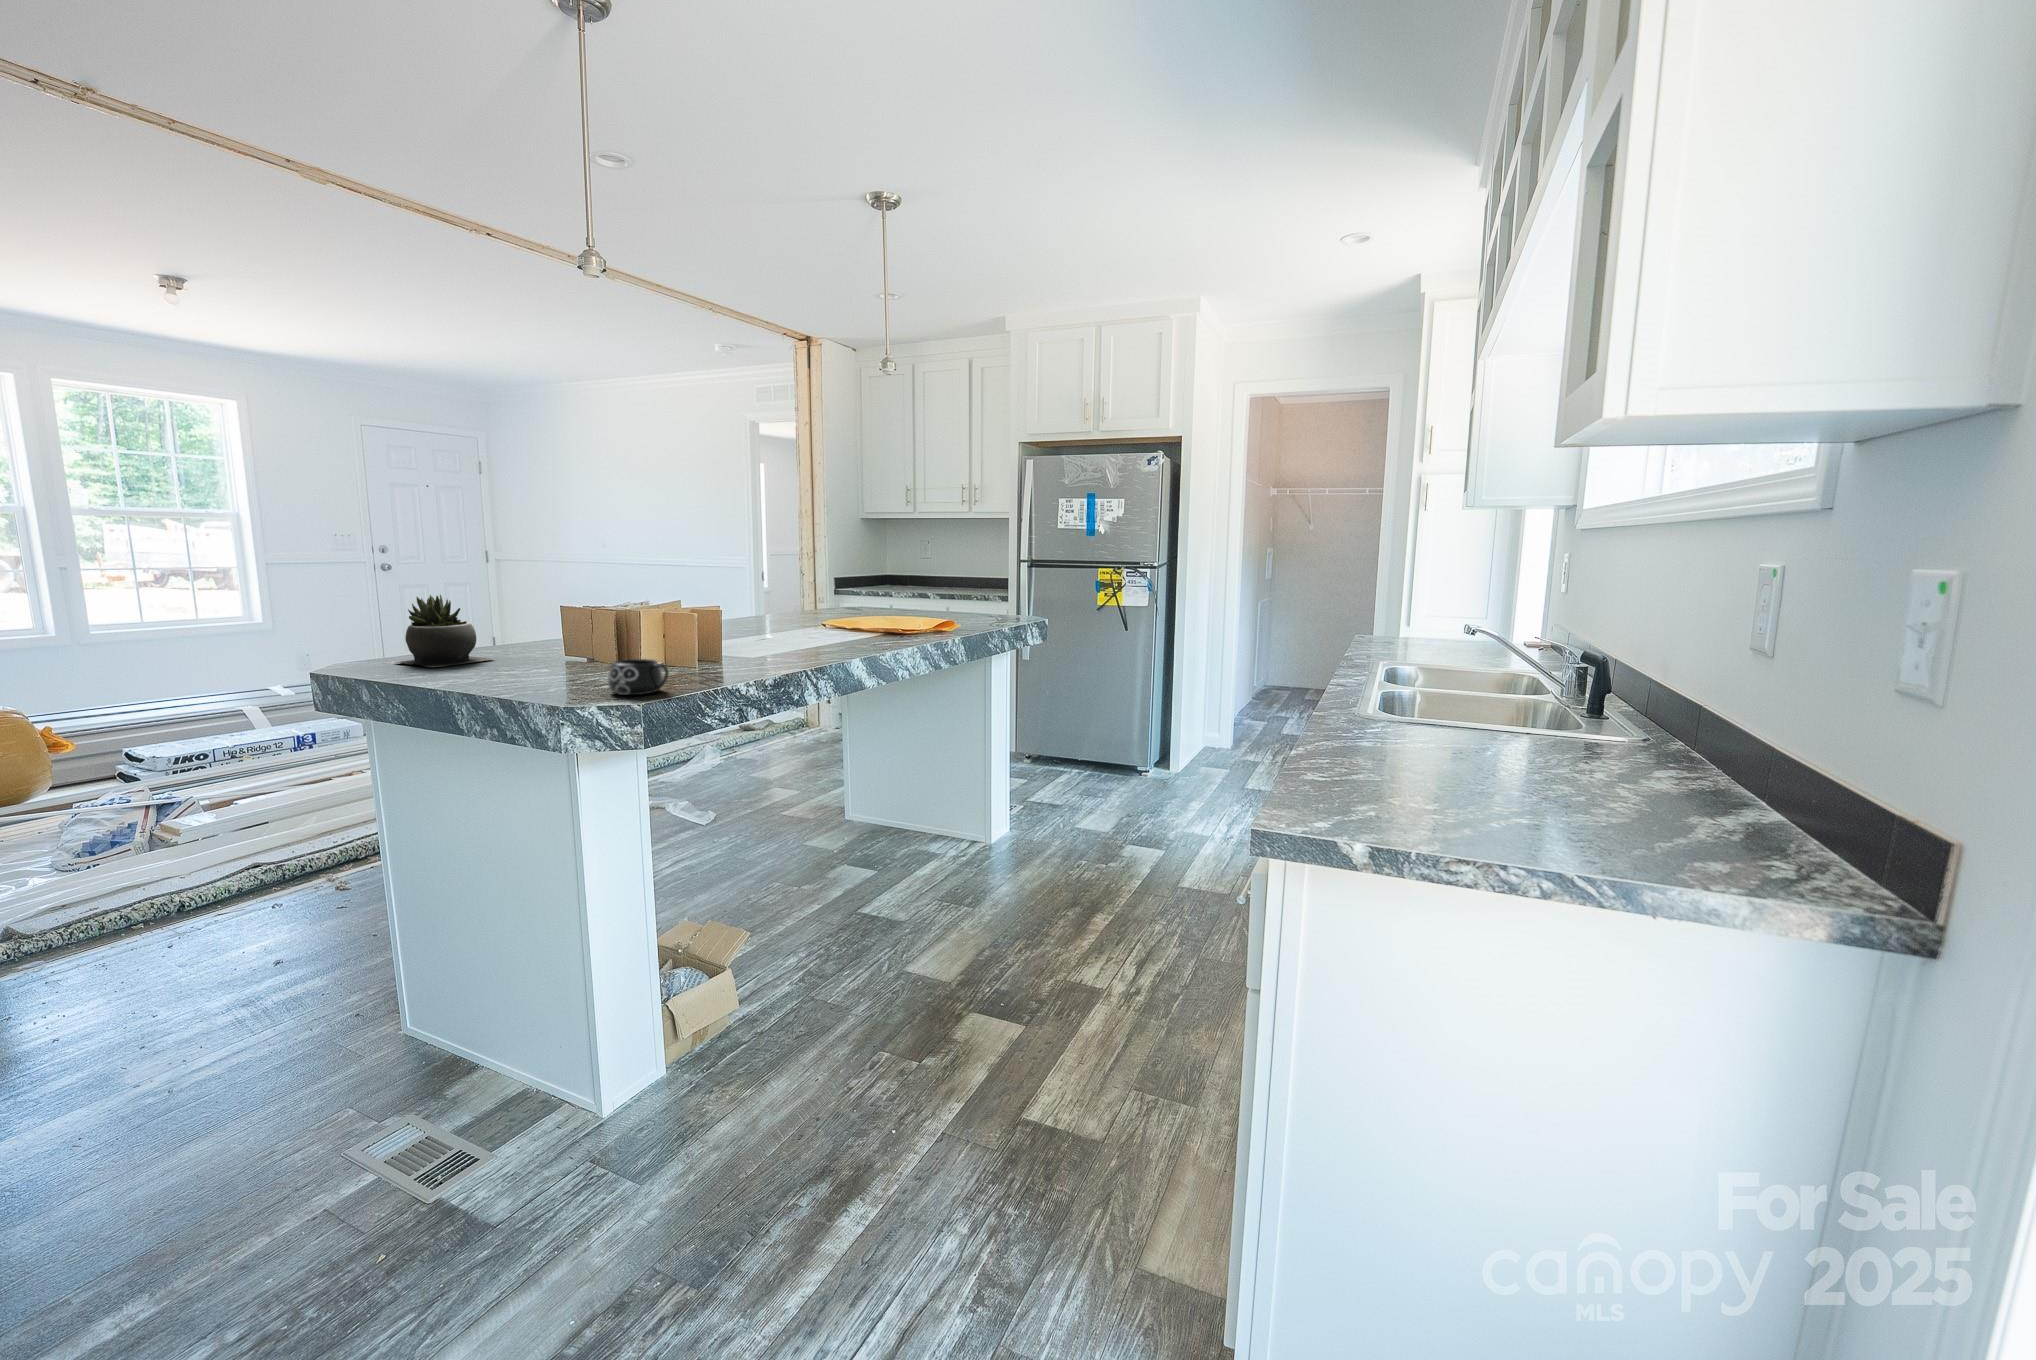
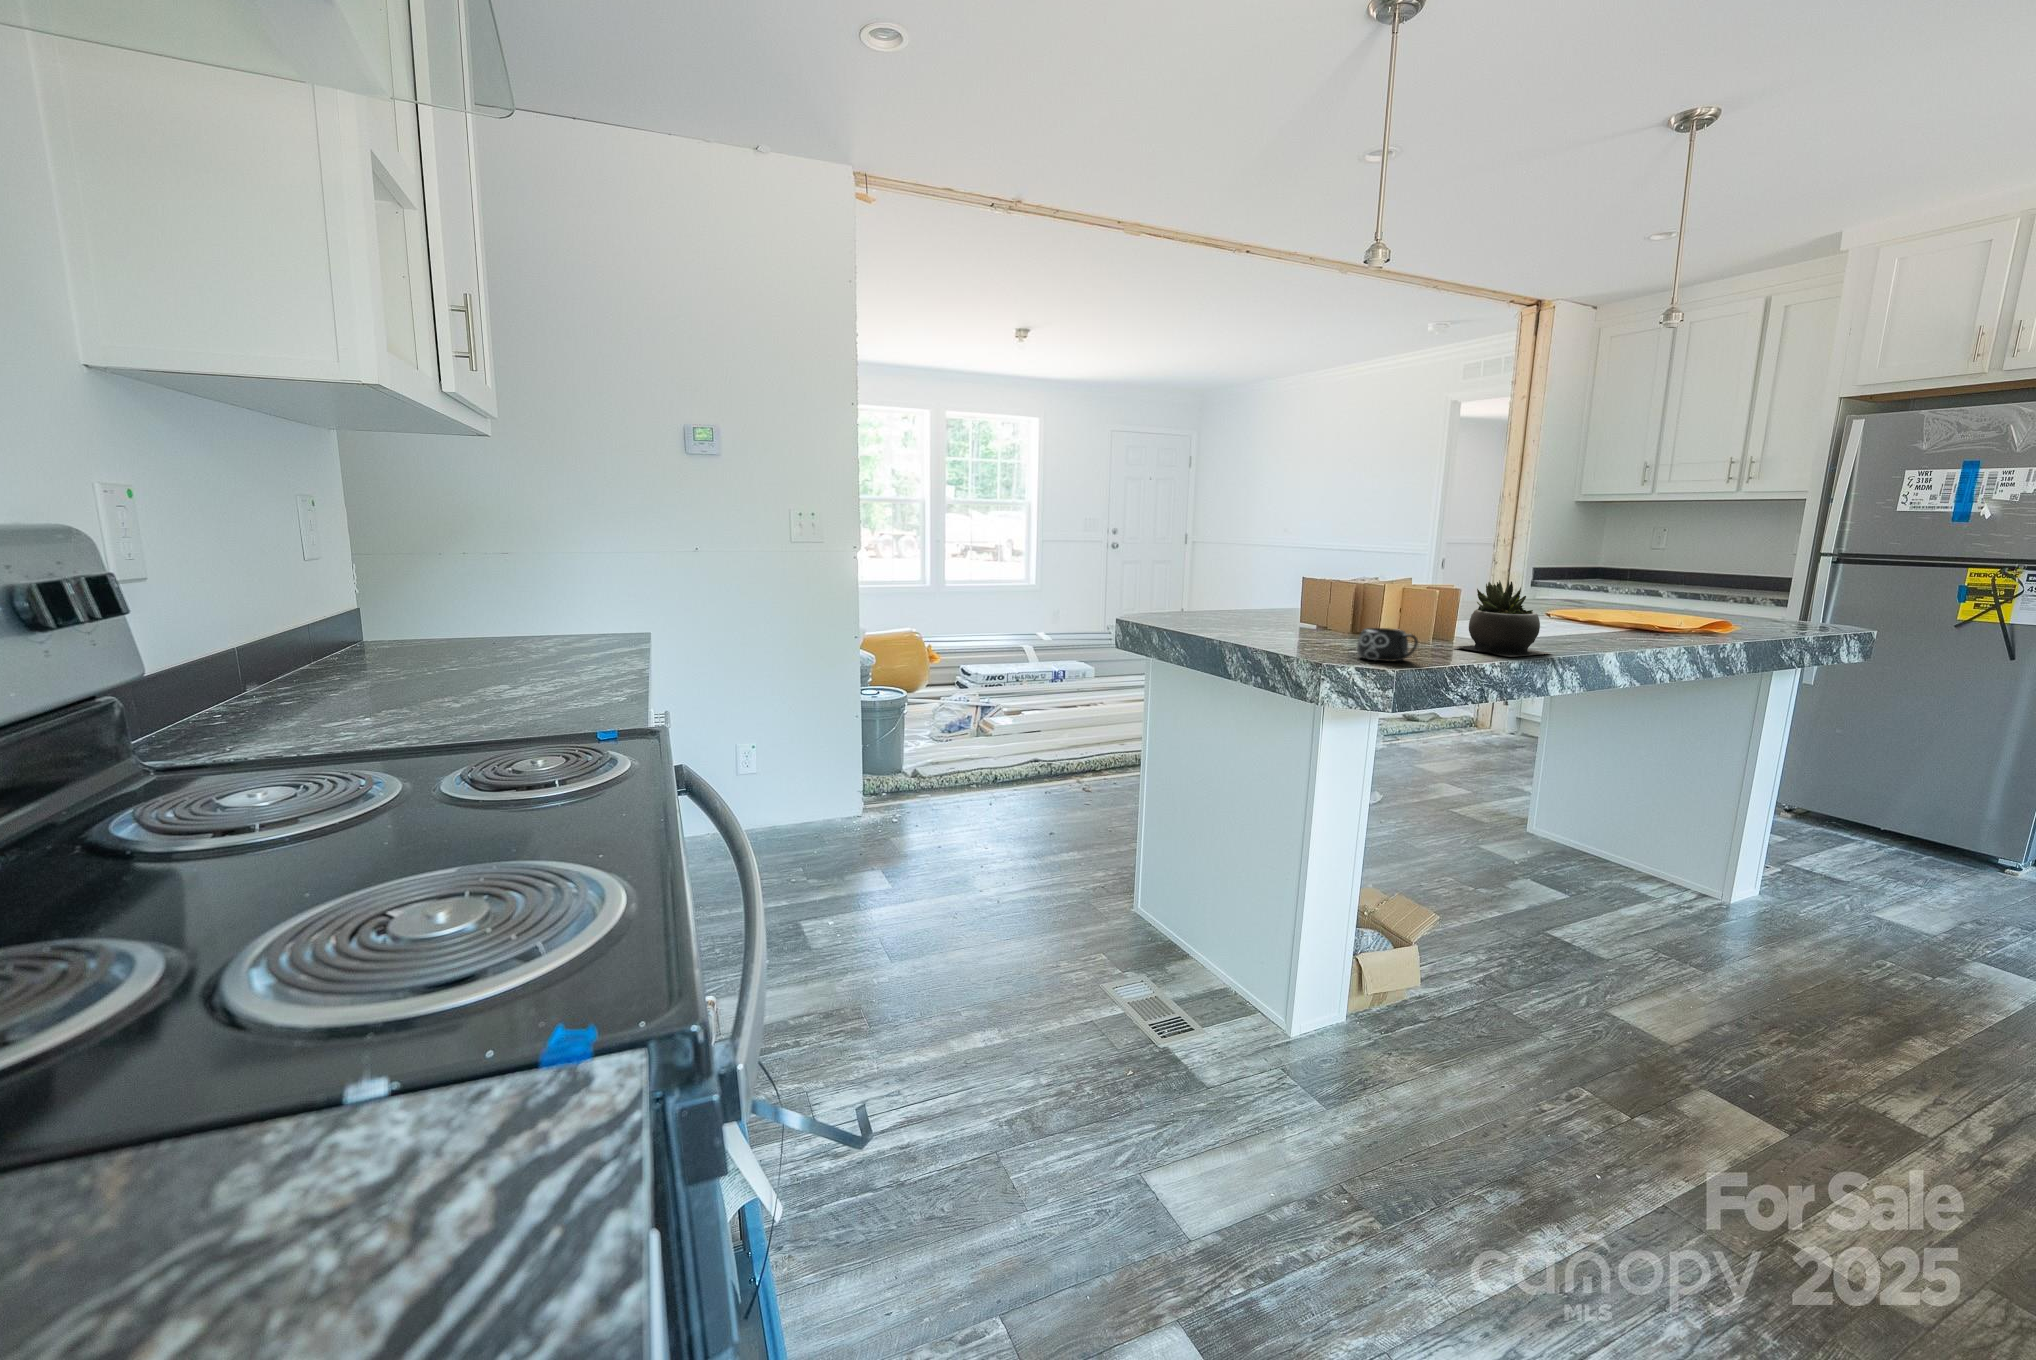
succulent plant: present [395,595,493,667] -> present [1454,580,1550,657]

